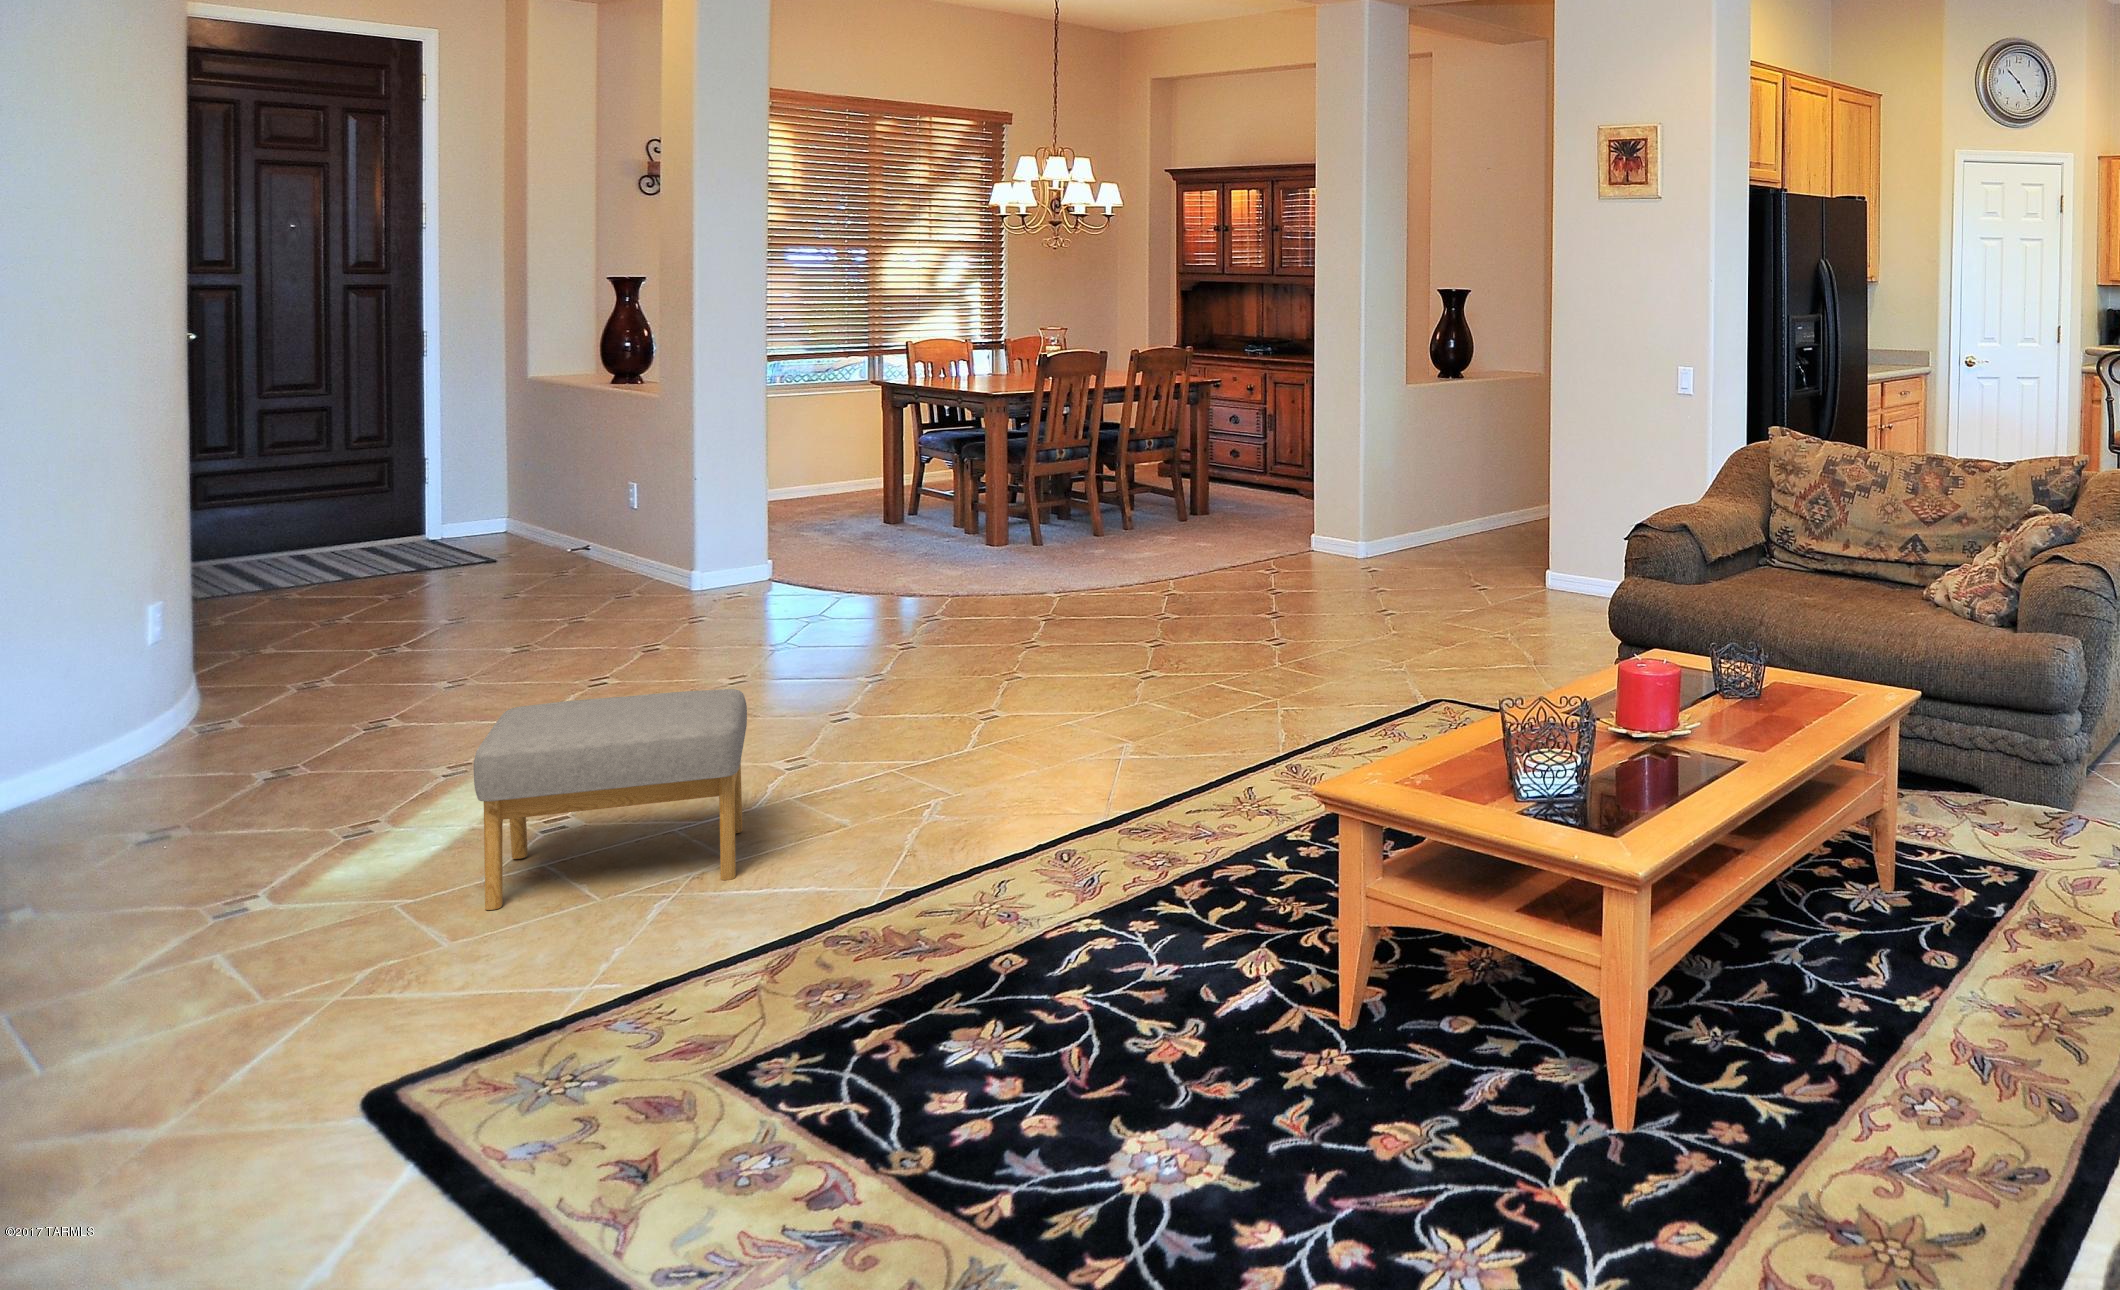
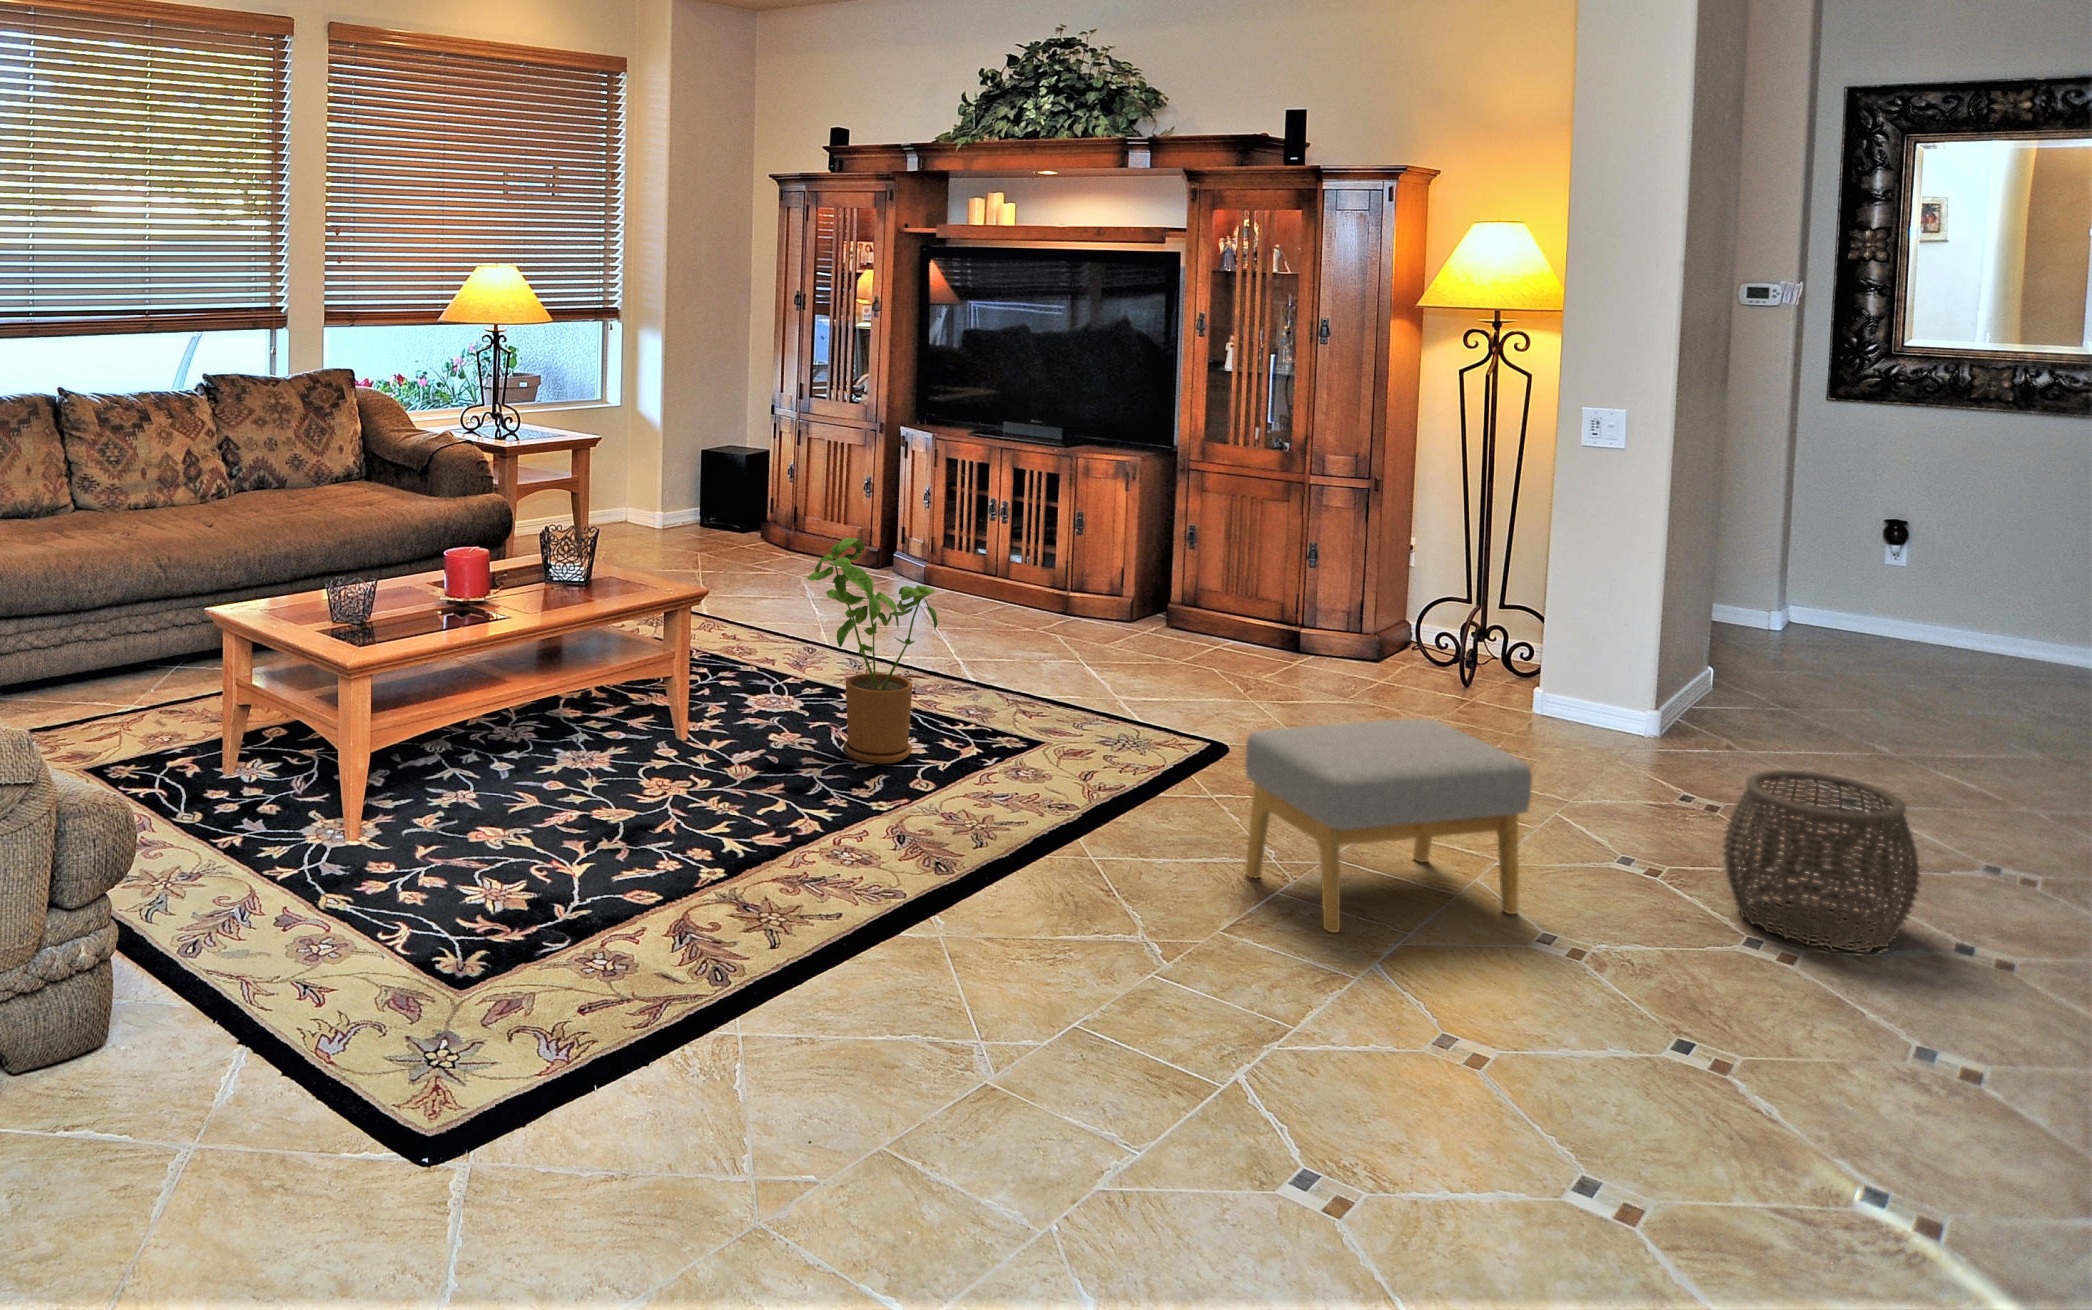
house plant: none [959,687,1164,1045] -> present [807,538,938,764]
woven basket: none [111,715,317,888] -> present [1723,770,1920,951]

